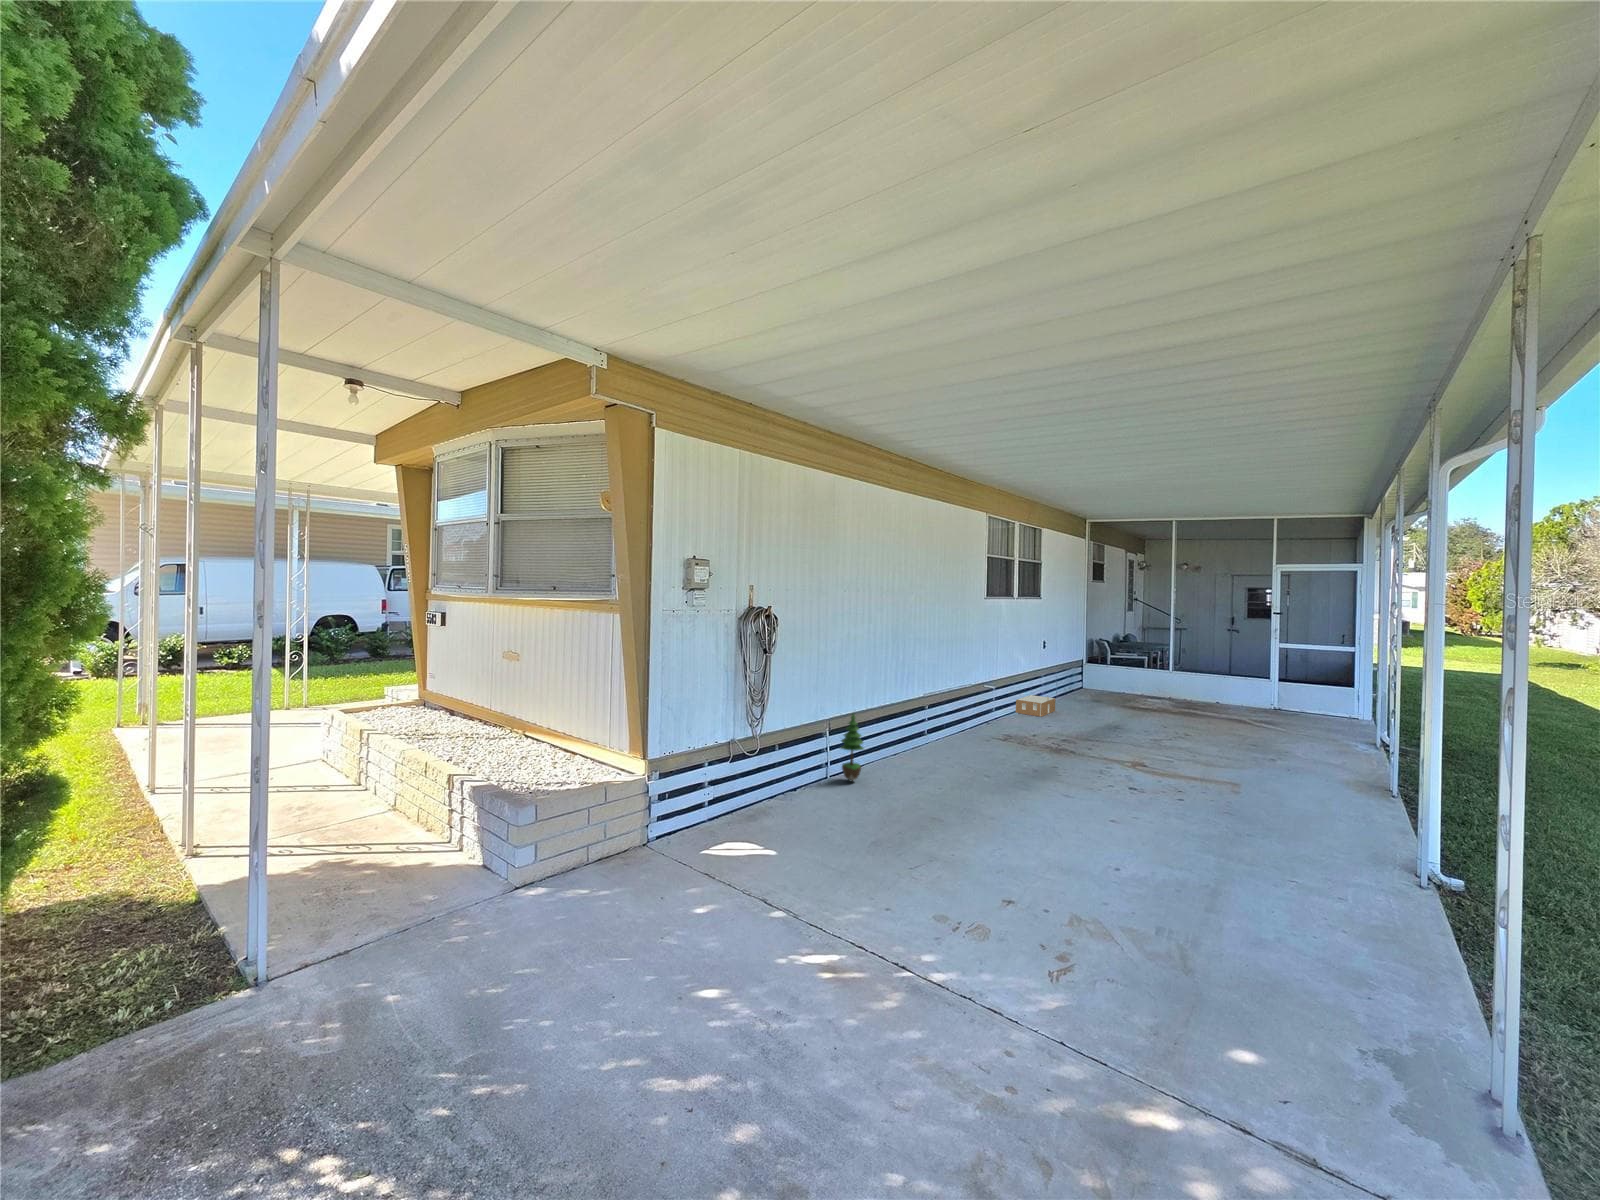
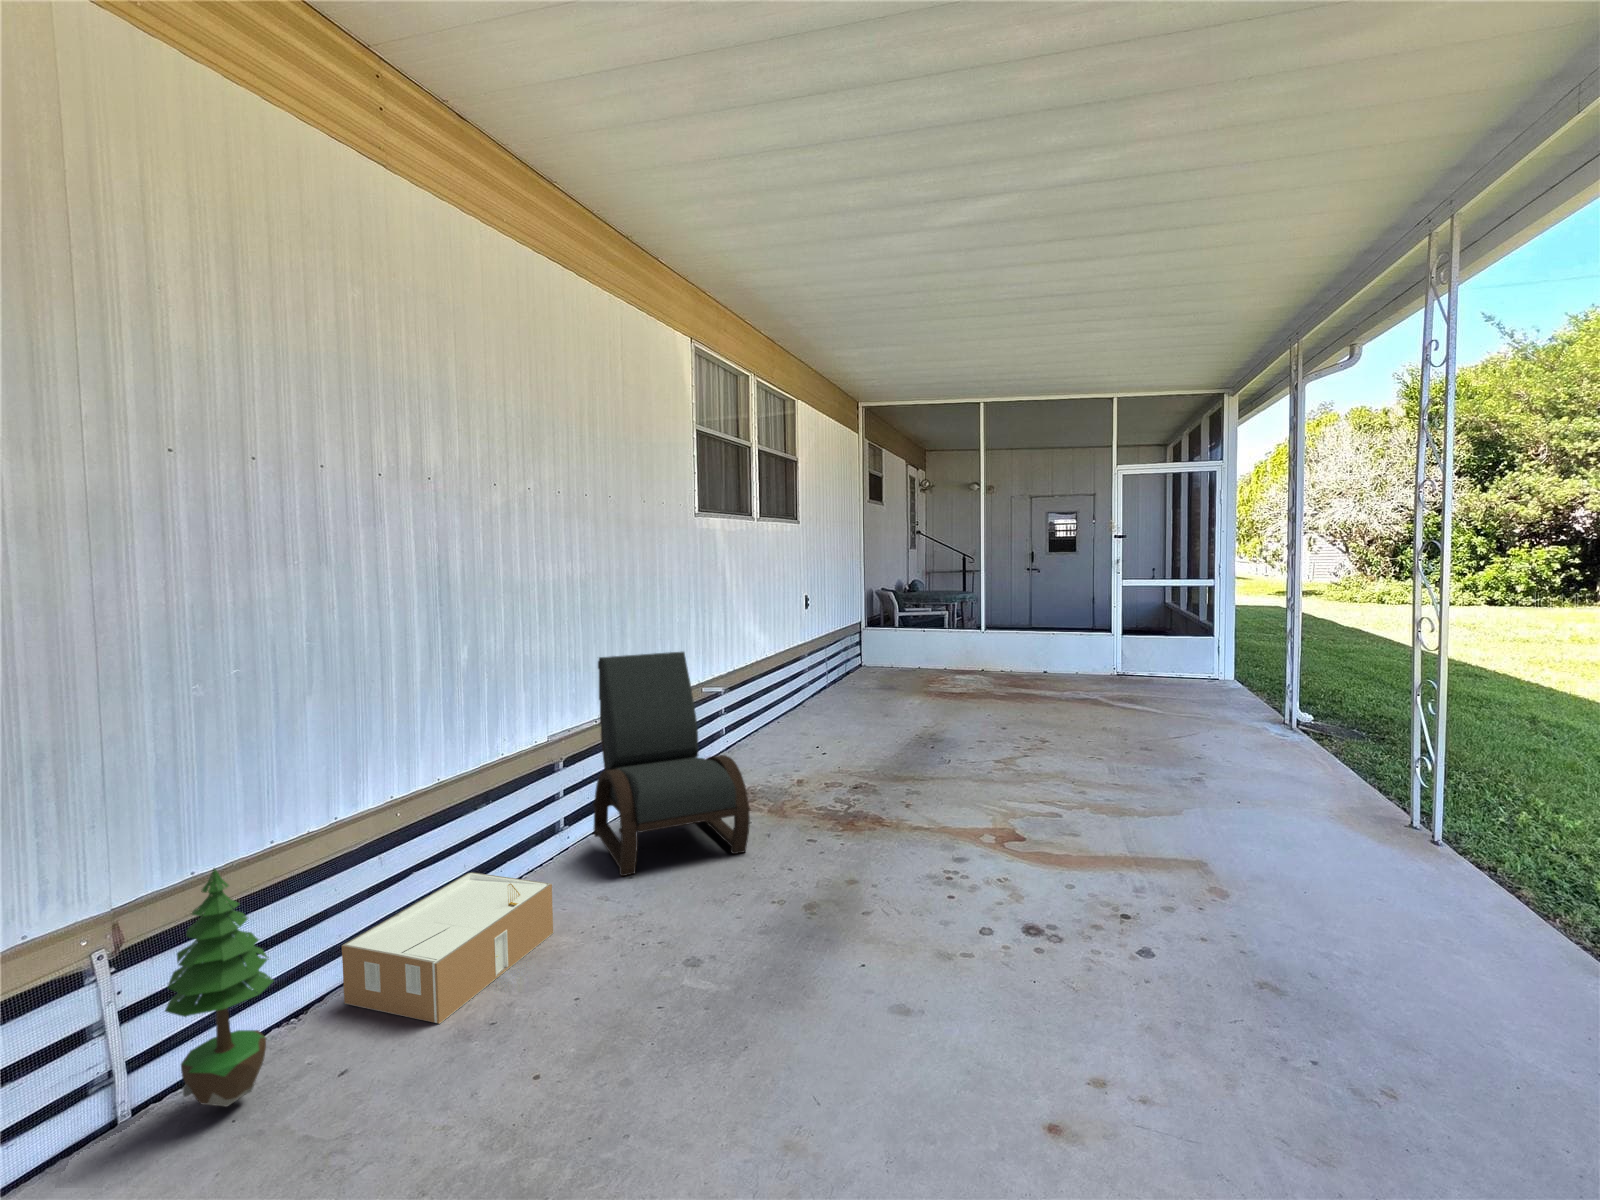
lounge chair: none [937,665,1009,754] -> present [593,652,750,876]
cardboard box: present [1016,695,1056,717] -> present [342,872,553,1024]

